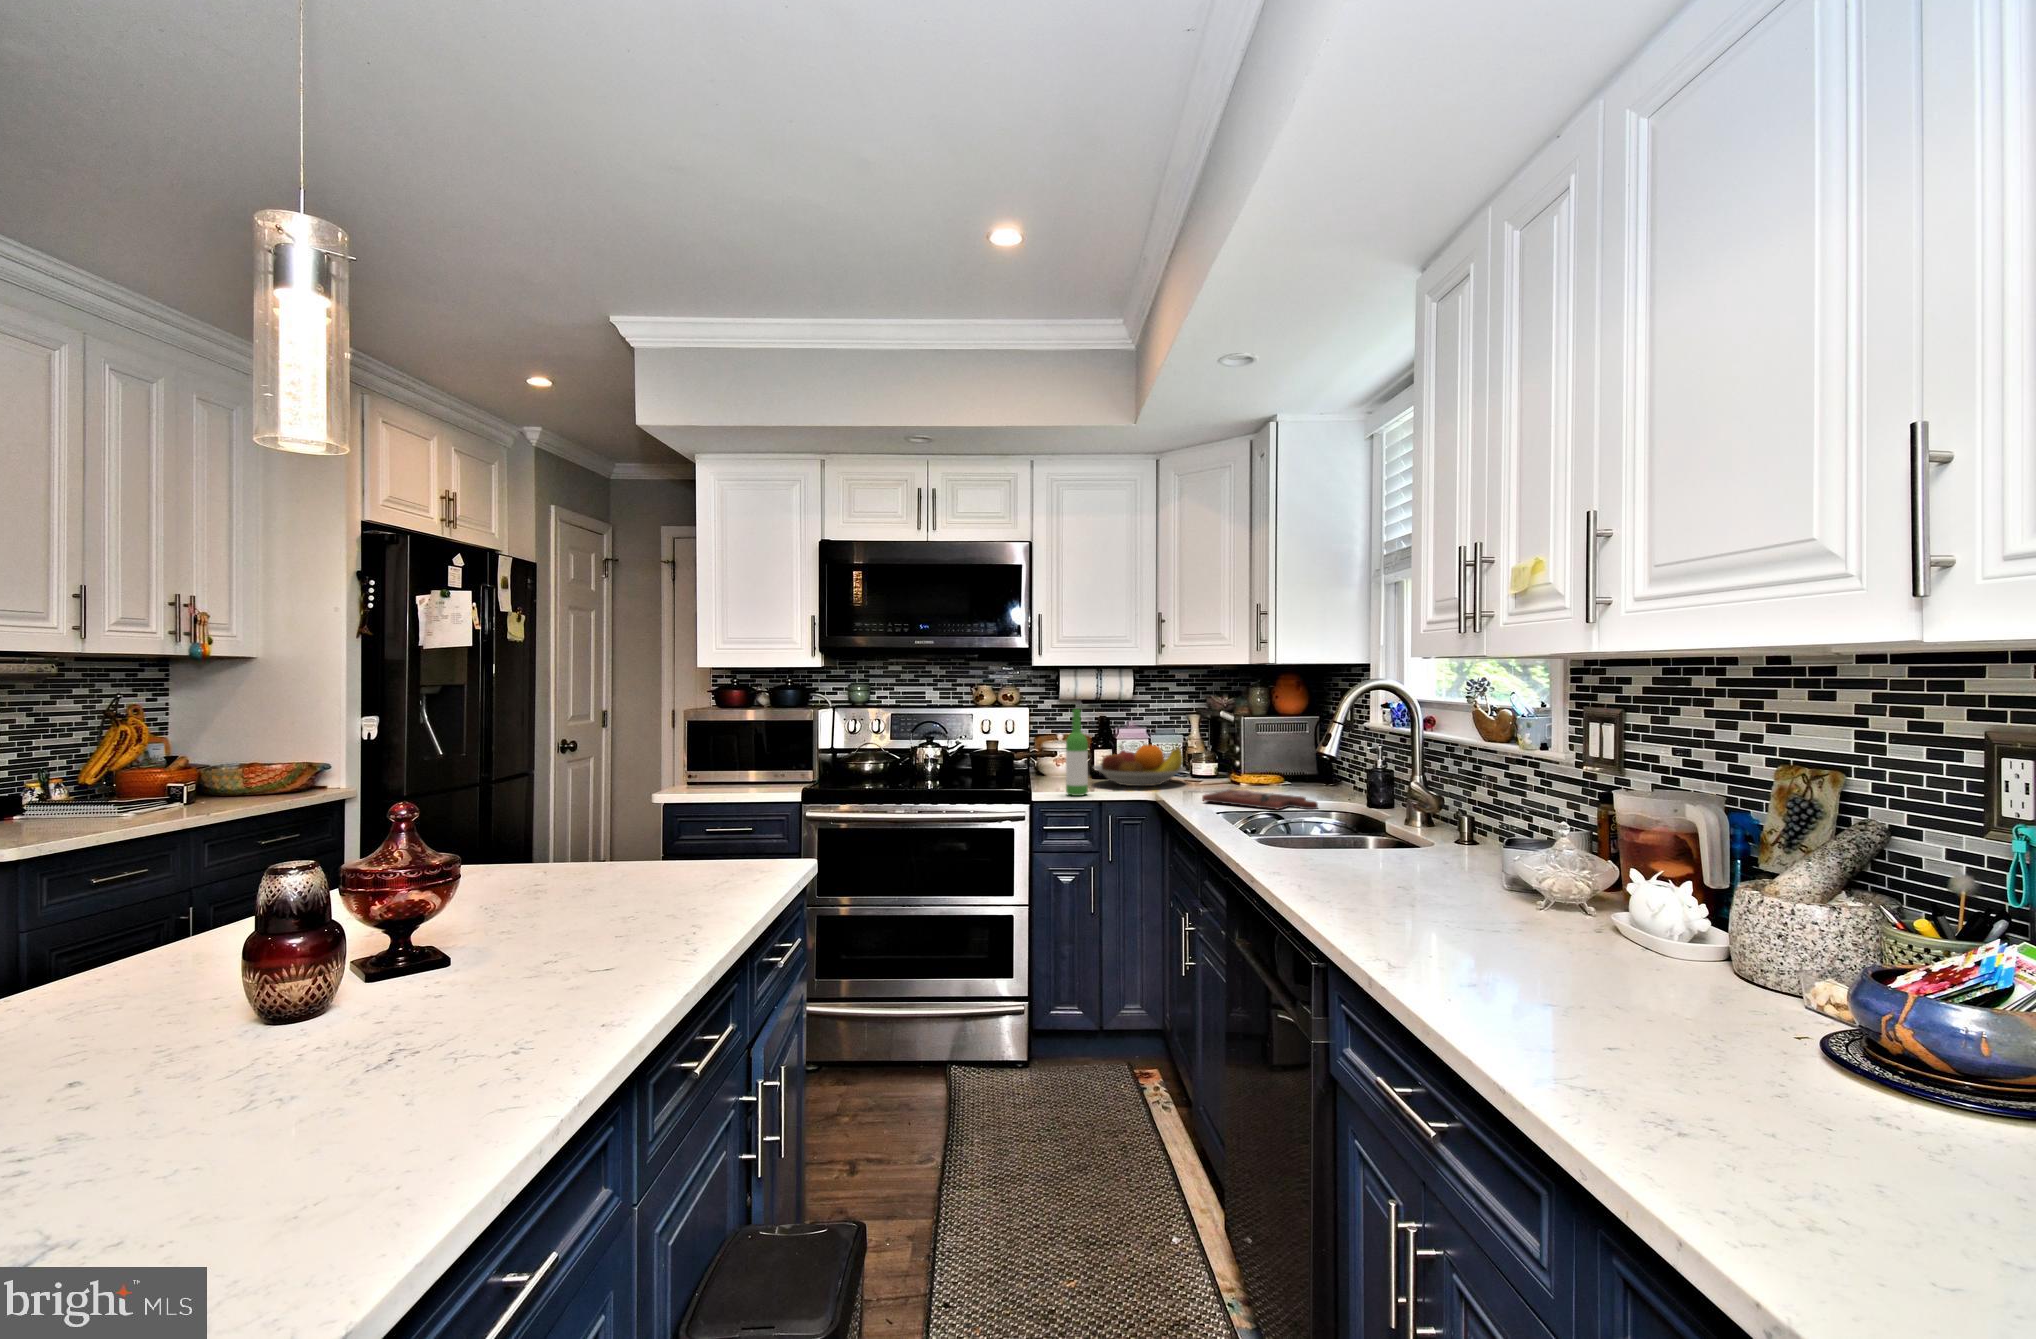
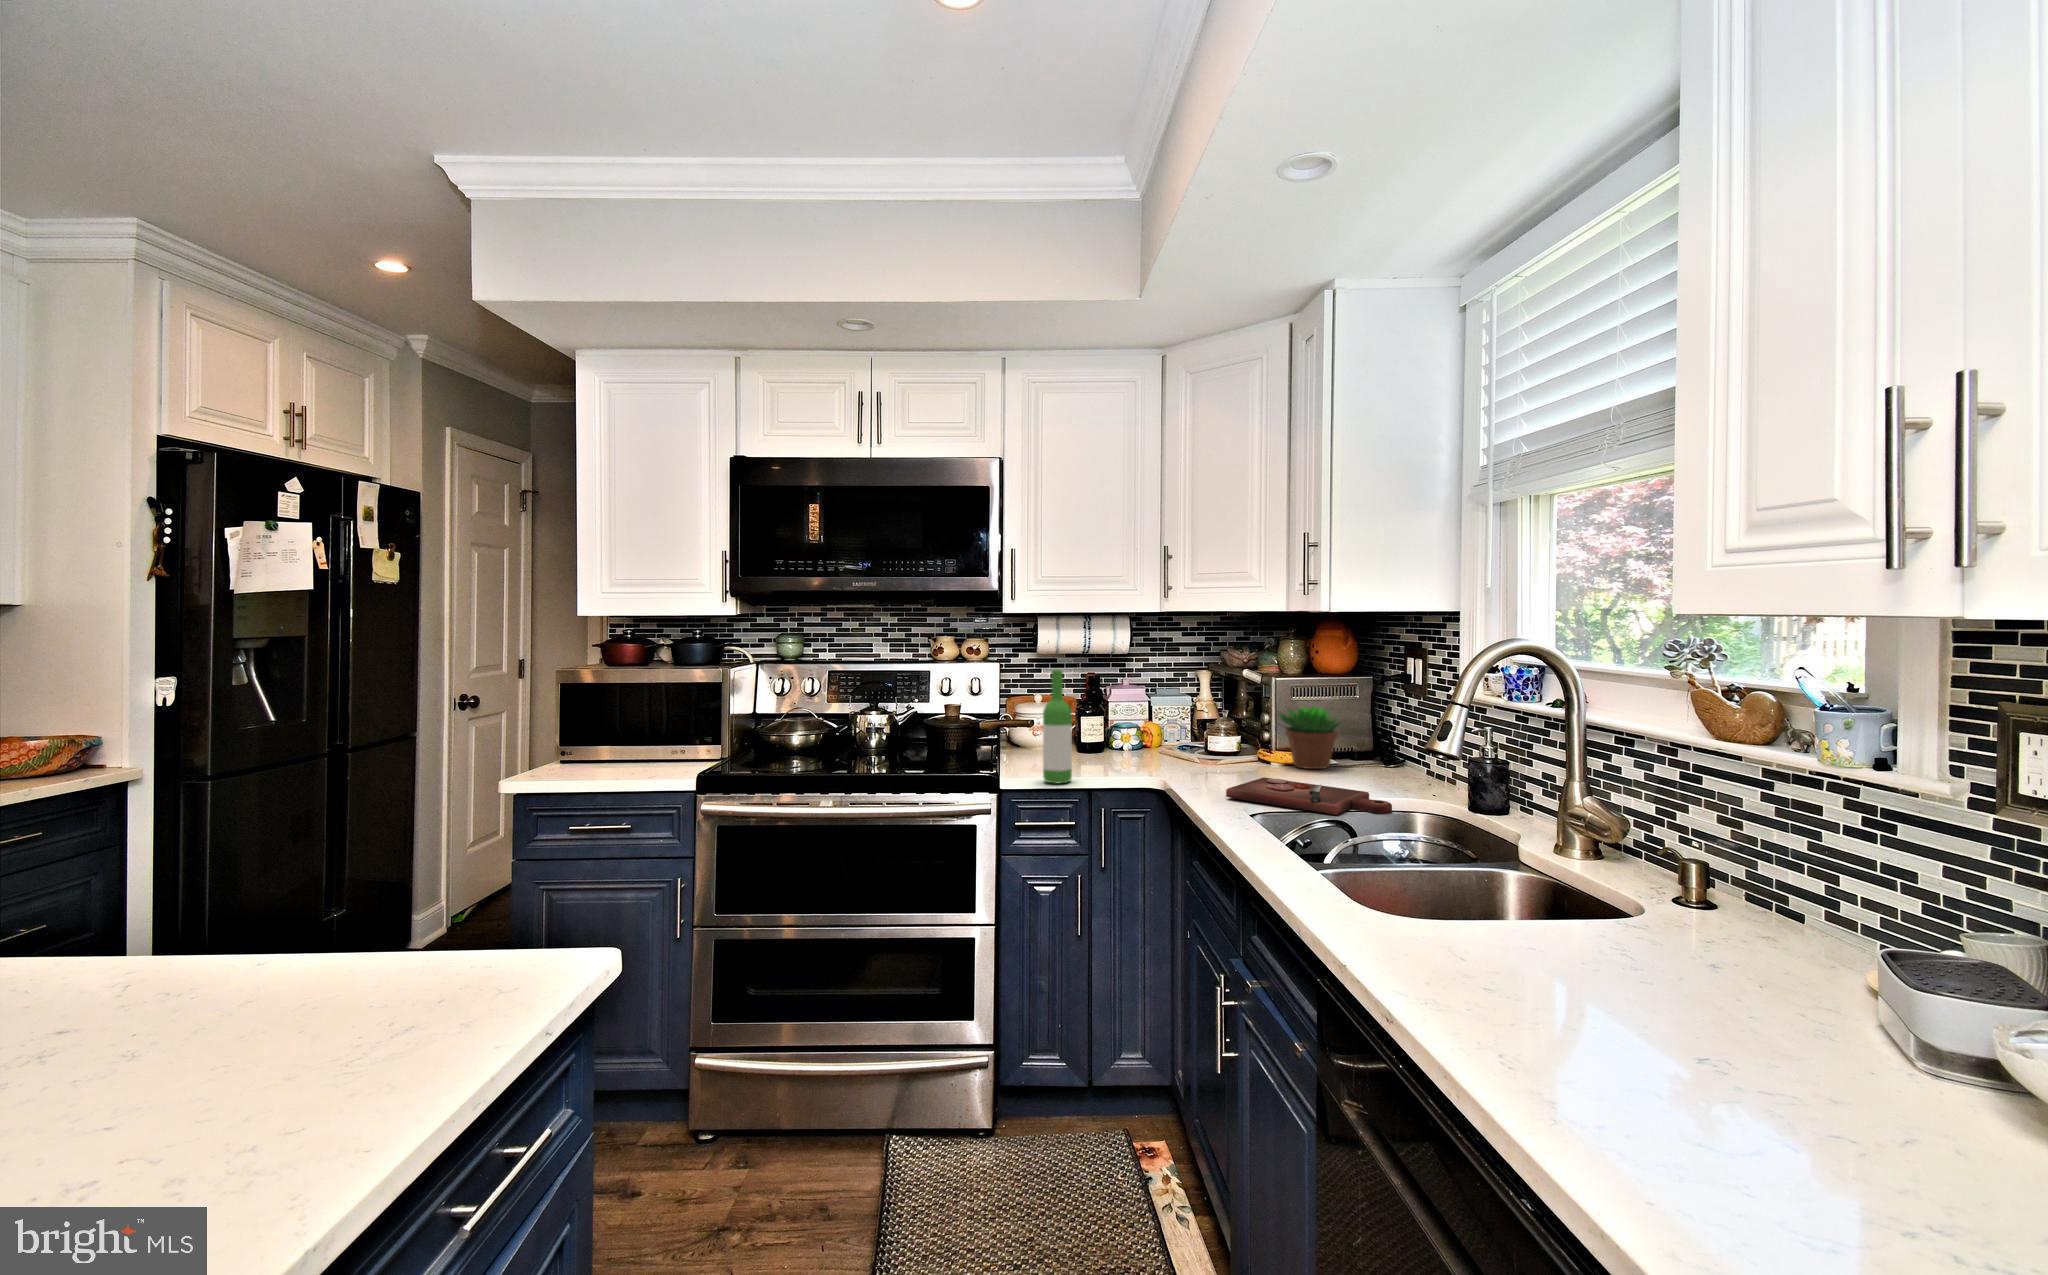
succulent plant: none [1246,737,1296,787] -> present [1279,706,1341,769]
fruit bowl: present [1093,745,1185,786] -> none [1079,713,1197,767]

